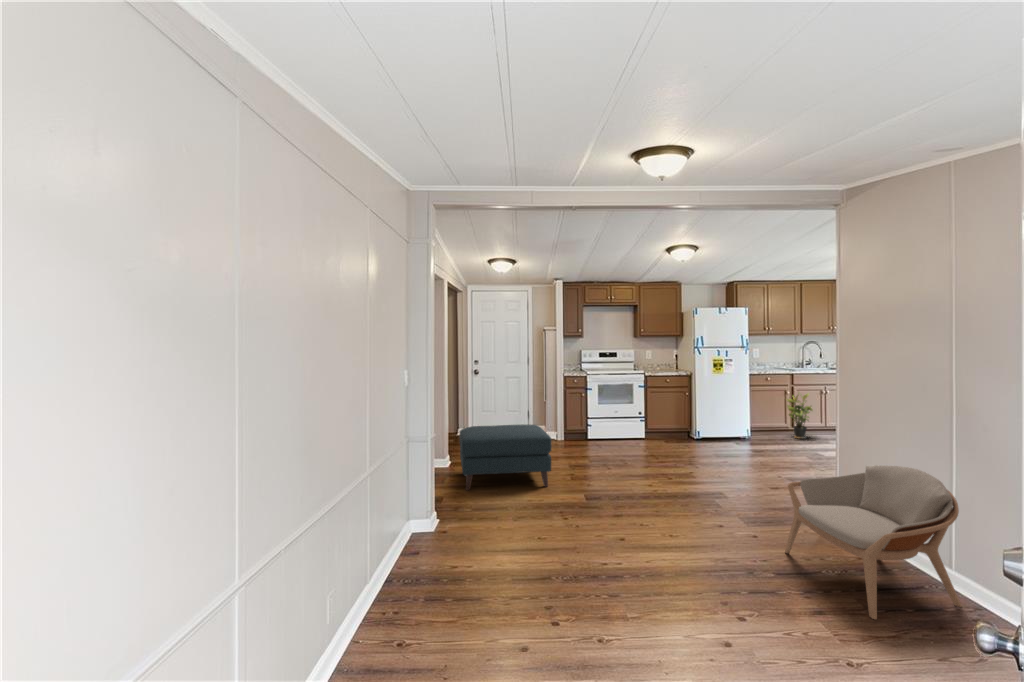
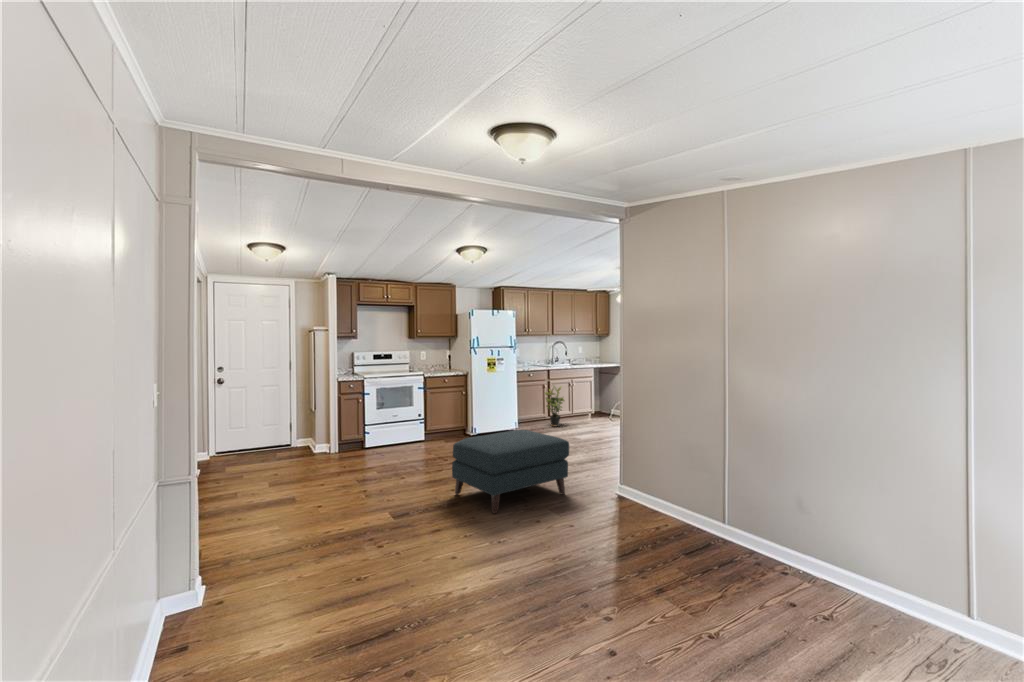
ottoman: present [460,425,551,491] -> present [452,430,569,513]
armchair: present [785,465,962,619] -> none [602,443,743,585]

